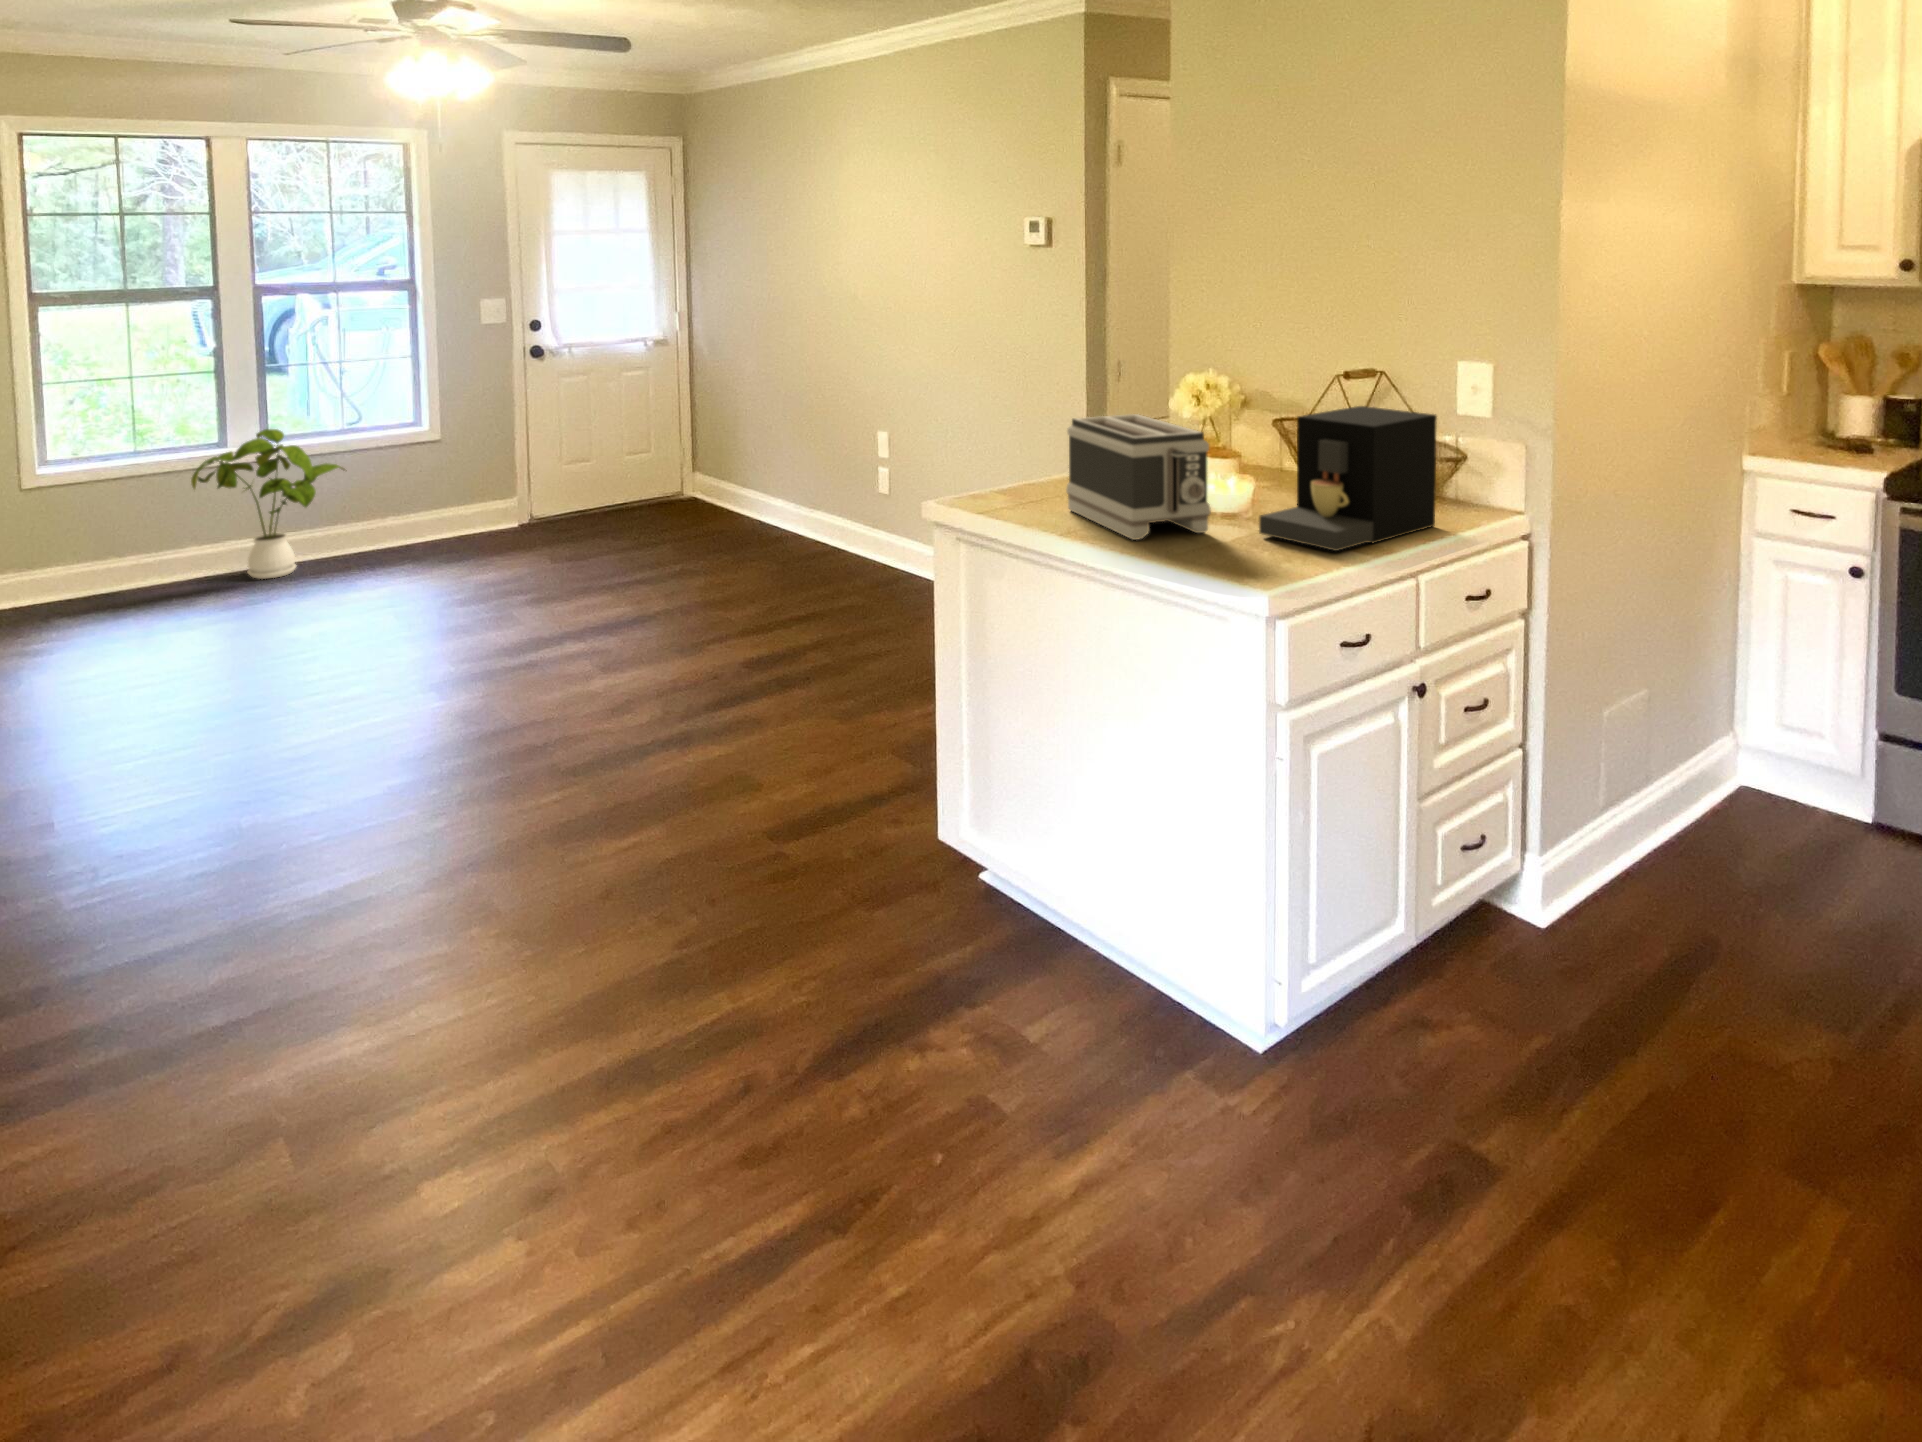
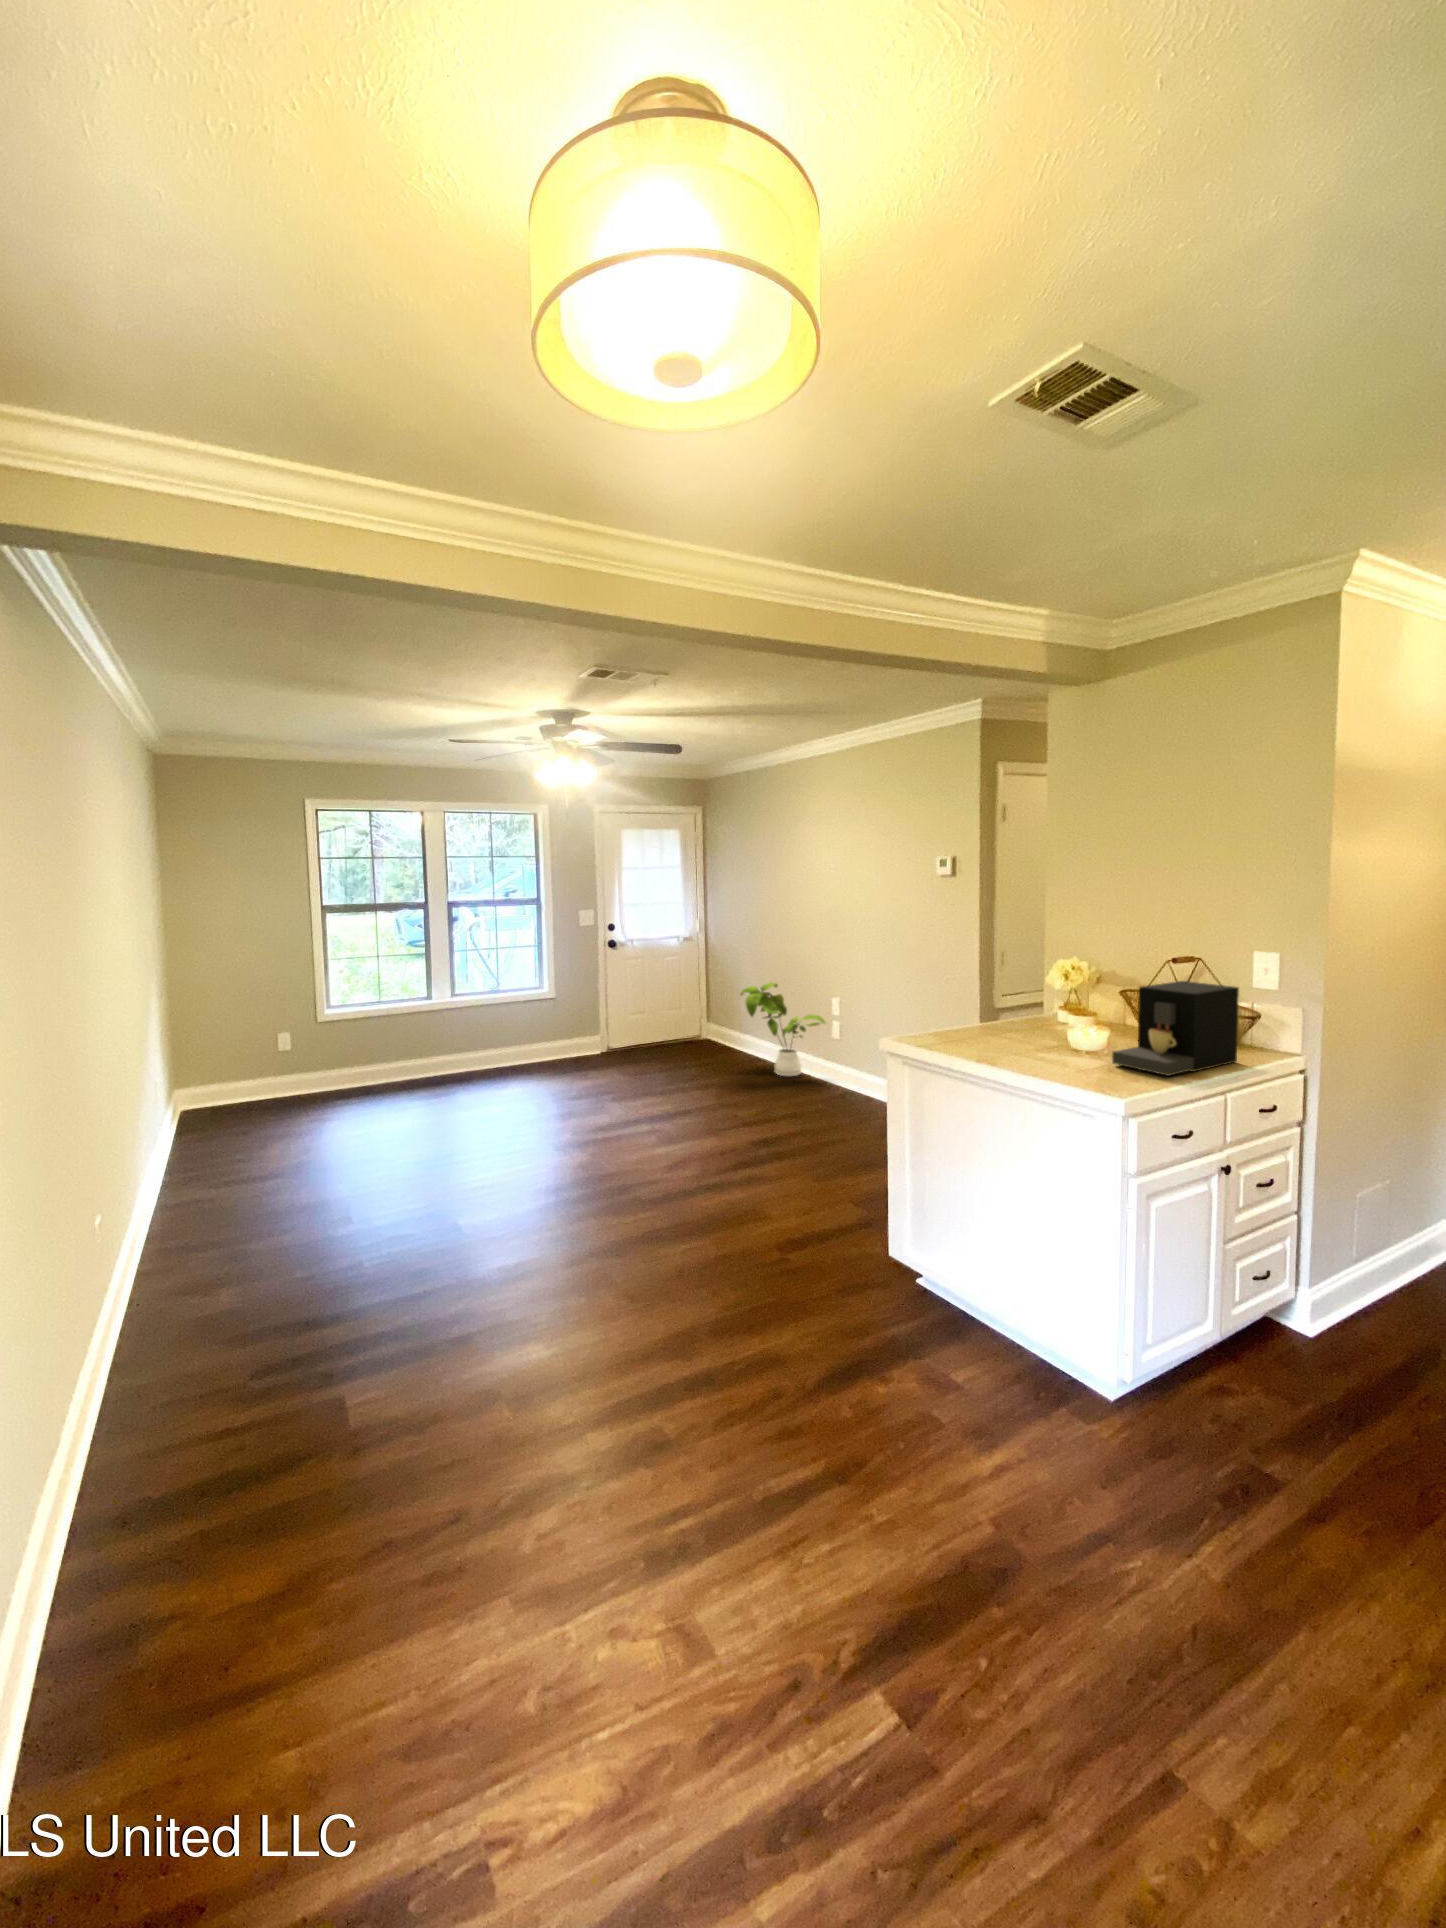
toaster: present [1066,414,1211,540] -> none [977,984,1078,1065]
house plant: present [191,429,345,579] -> present [741,982,825,1076]

